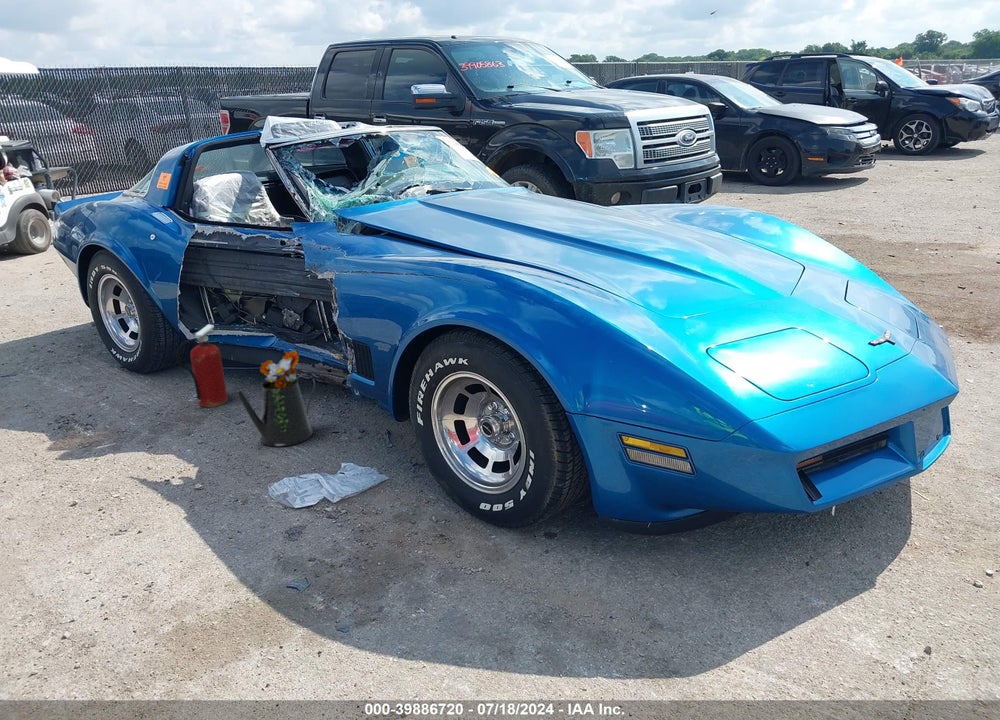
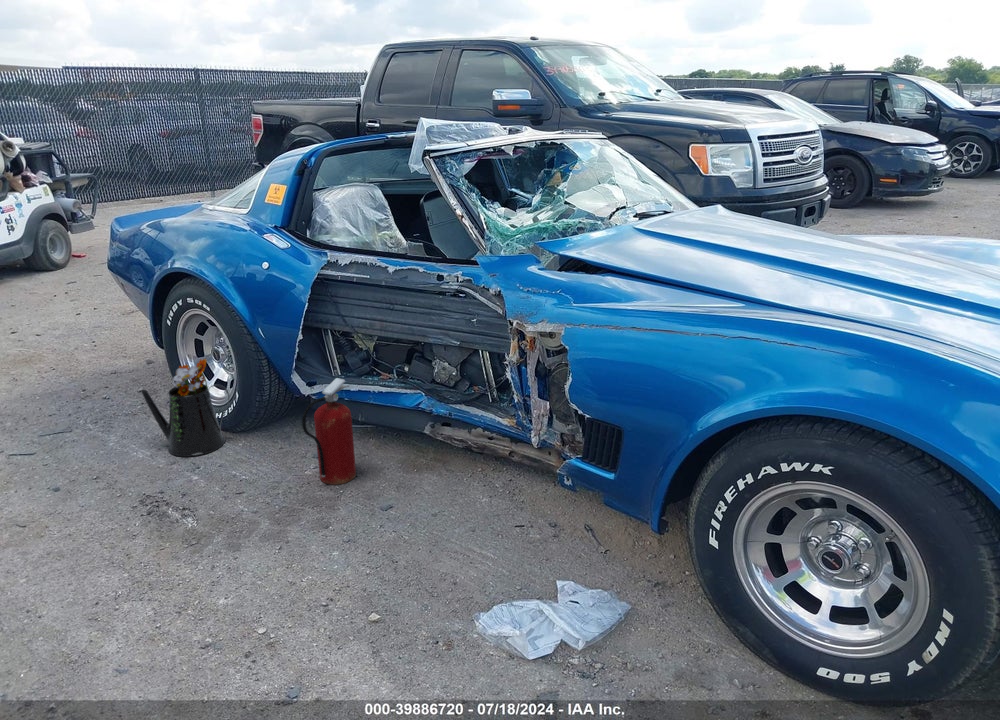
watering can: present [237,351,316,447] -> present [141,359,230,457]

